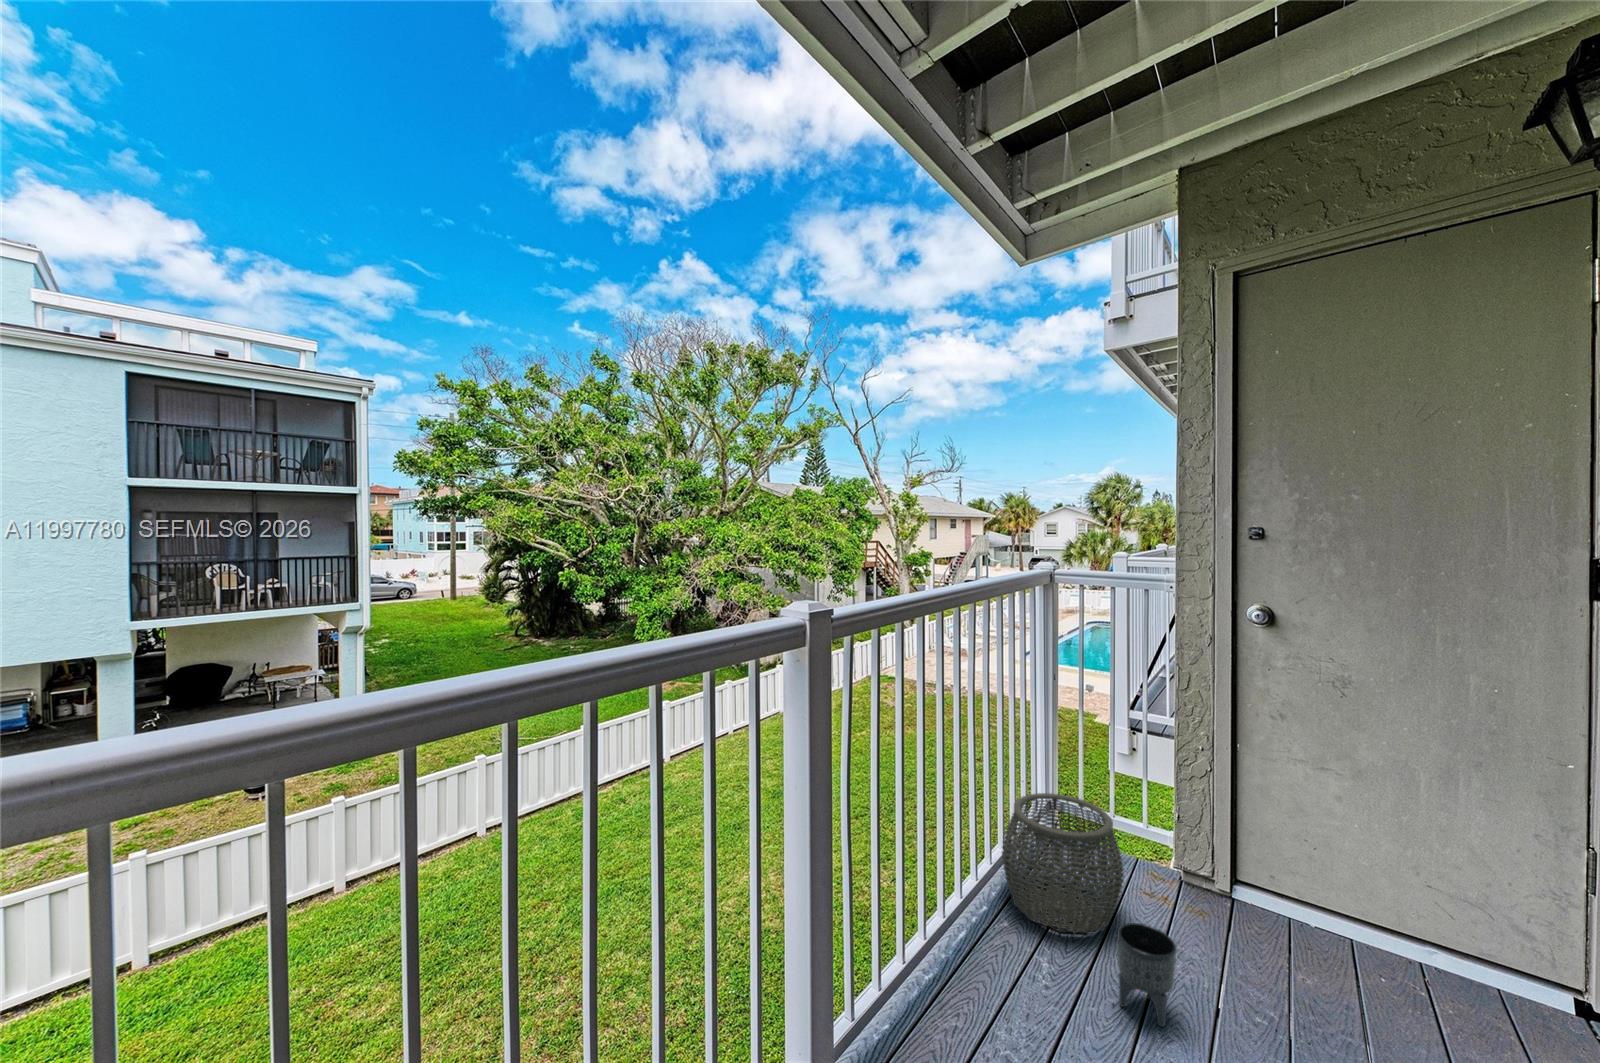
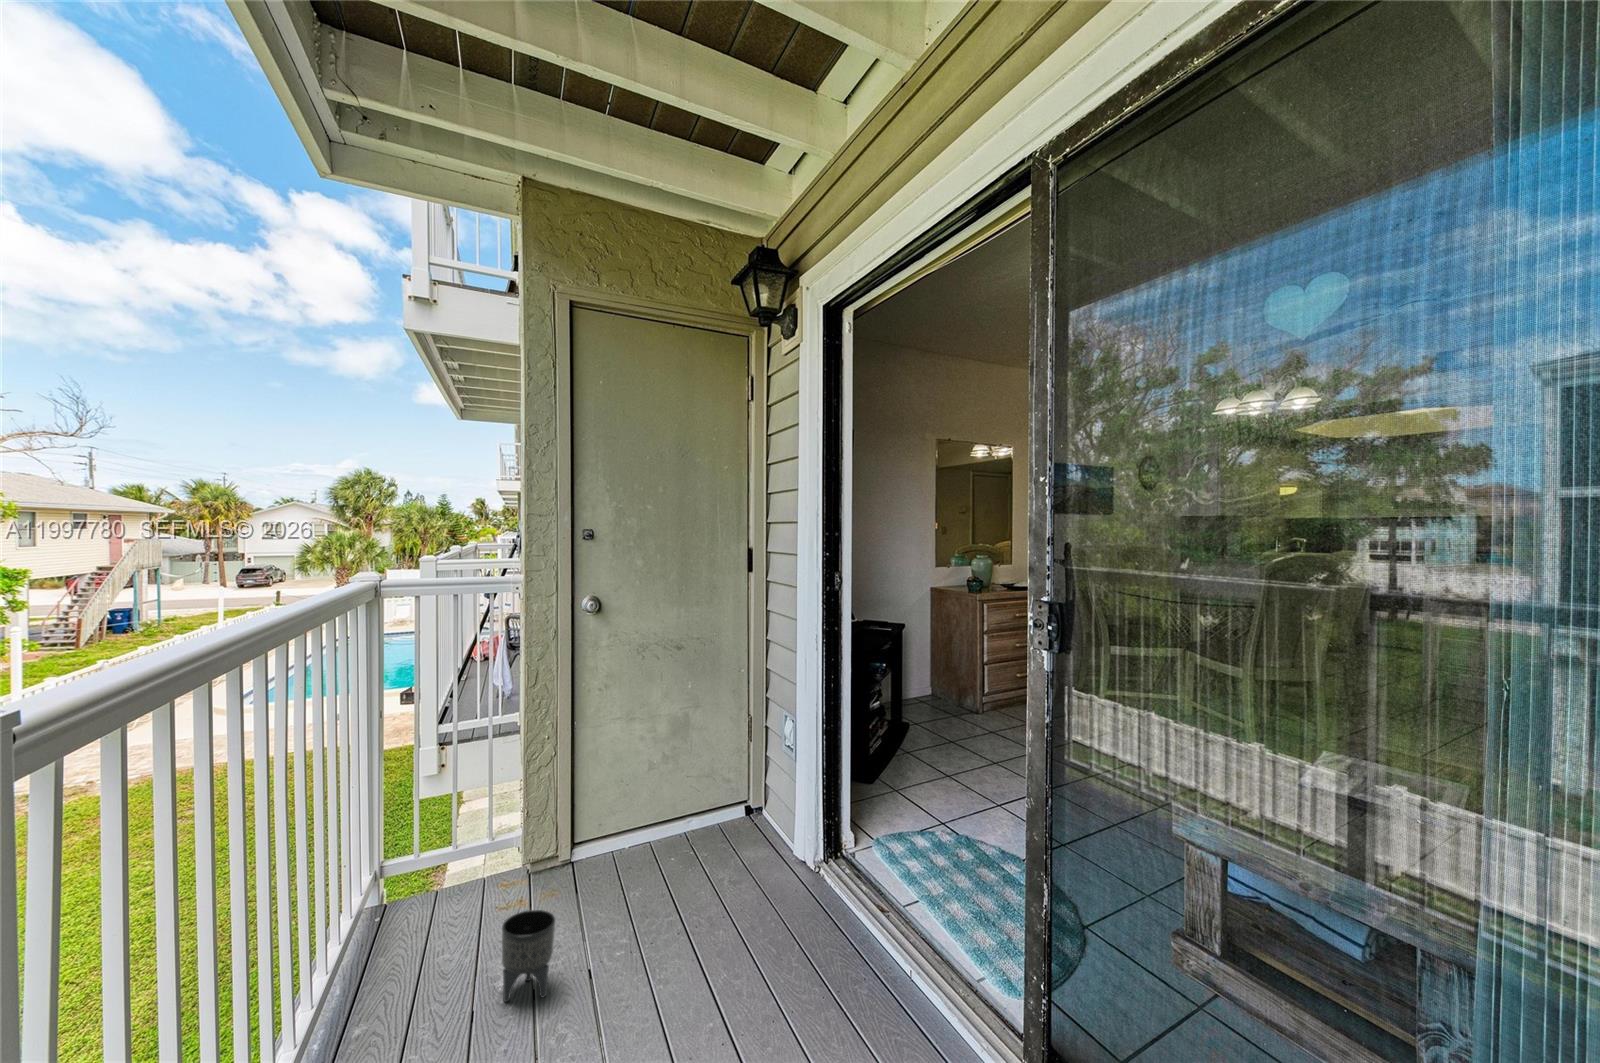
woven basket: present [1002,793,1124,934] -> none [347,821,488,975]

